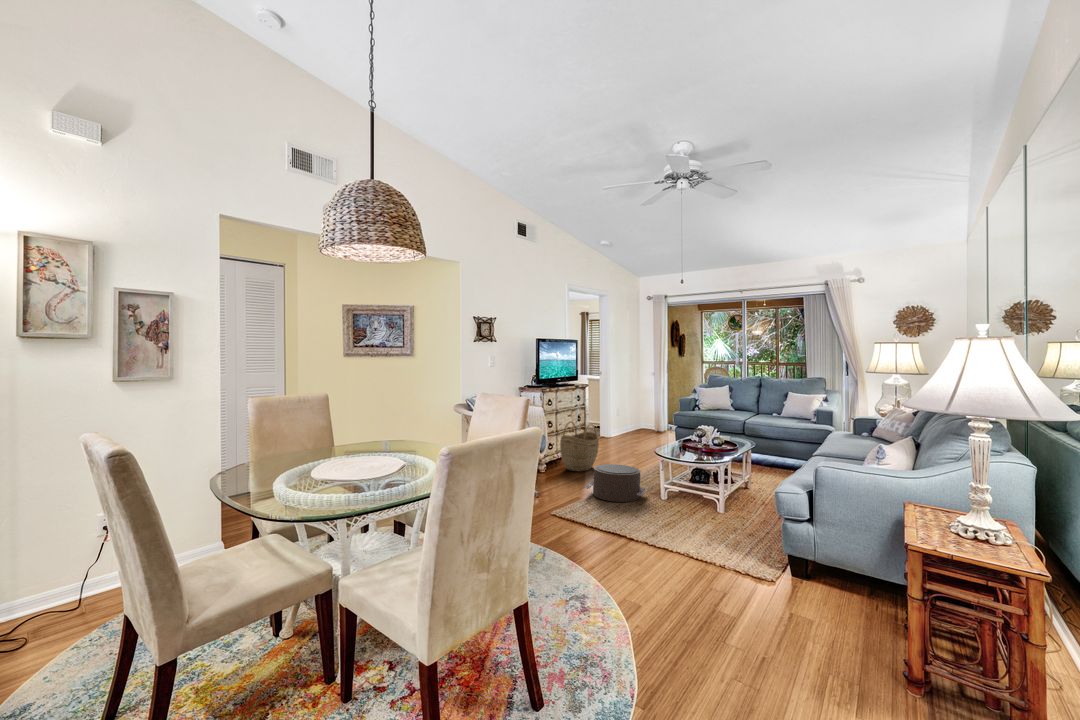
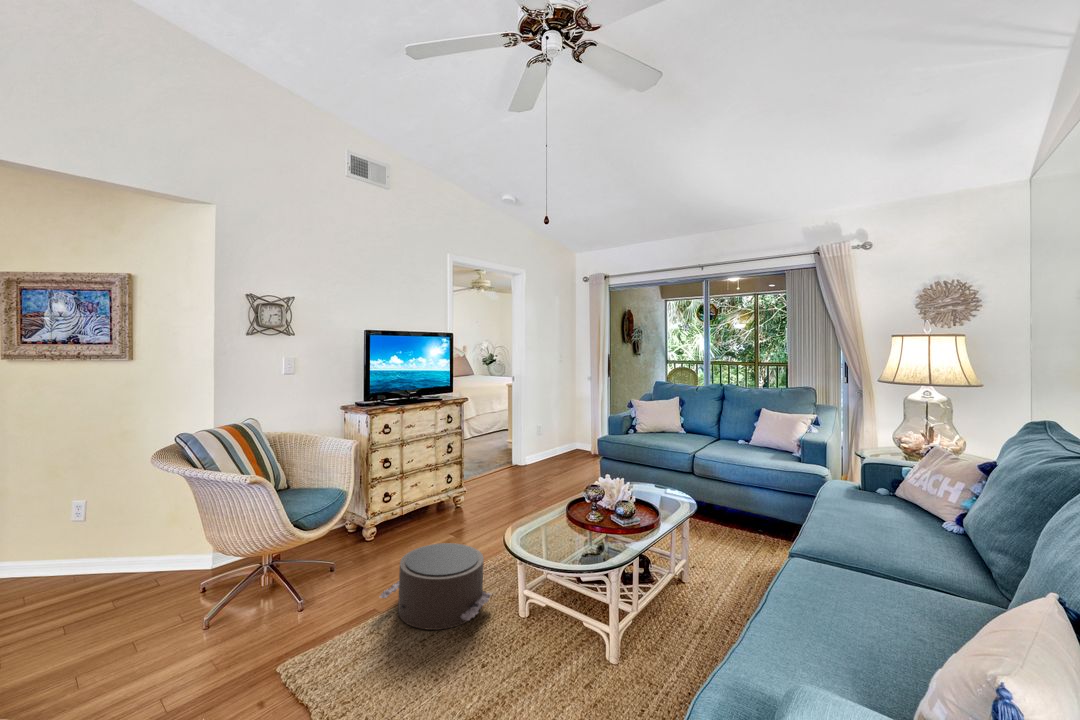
woven basket: present [560,422,599,472] -> none [403,457,467,539]

